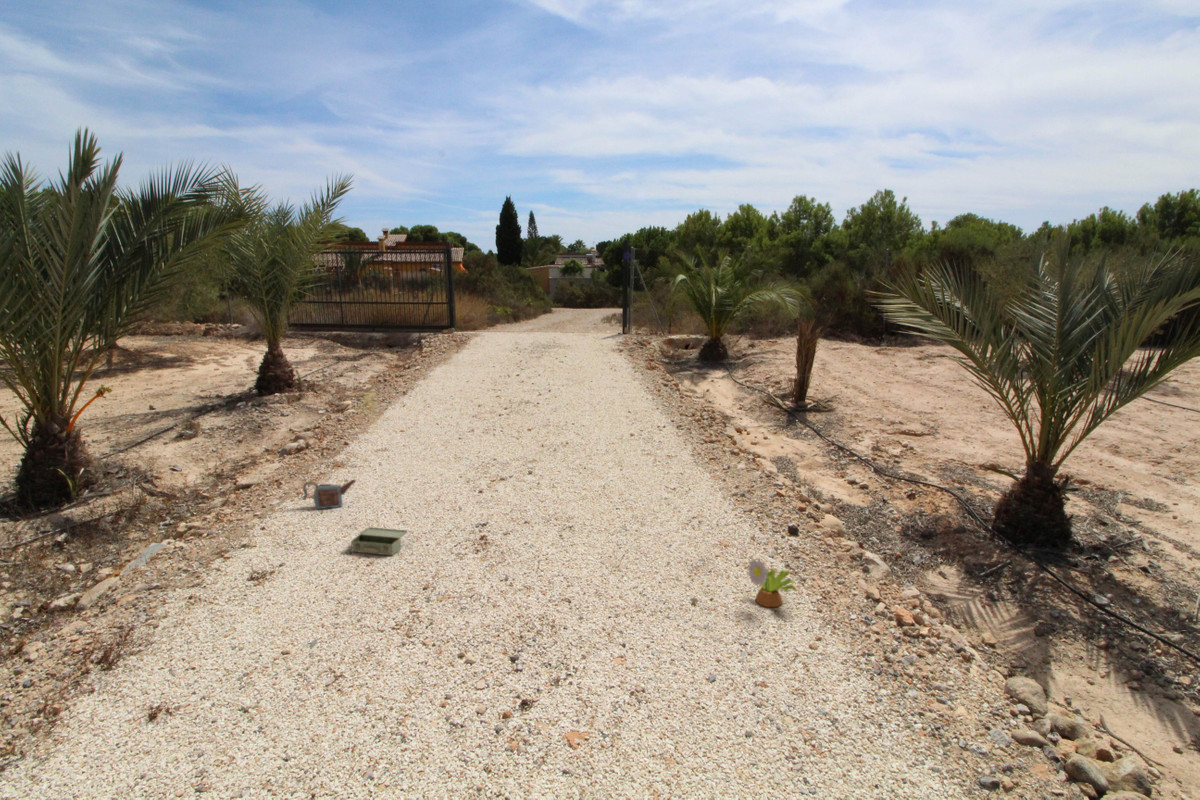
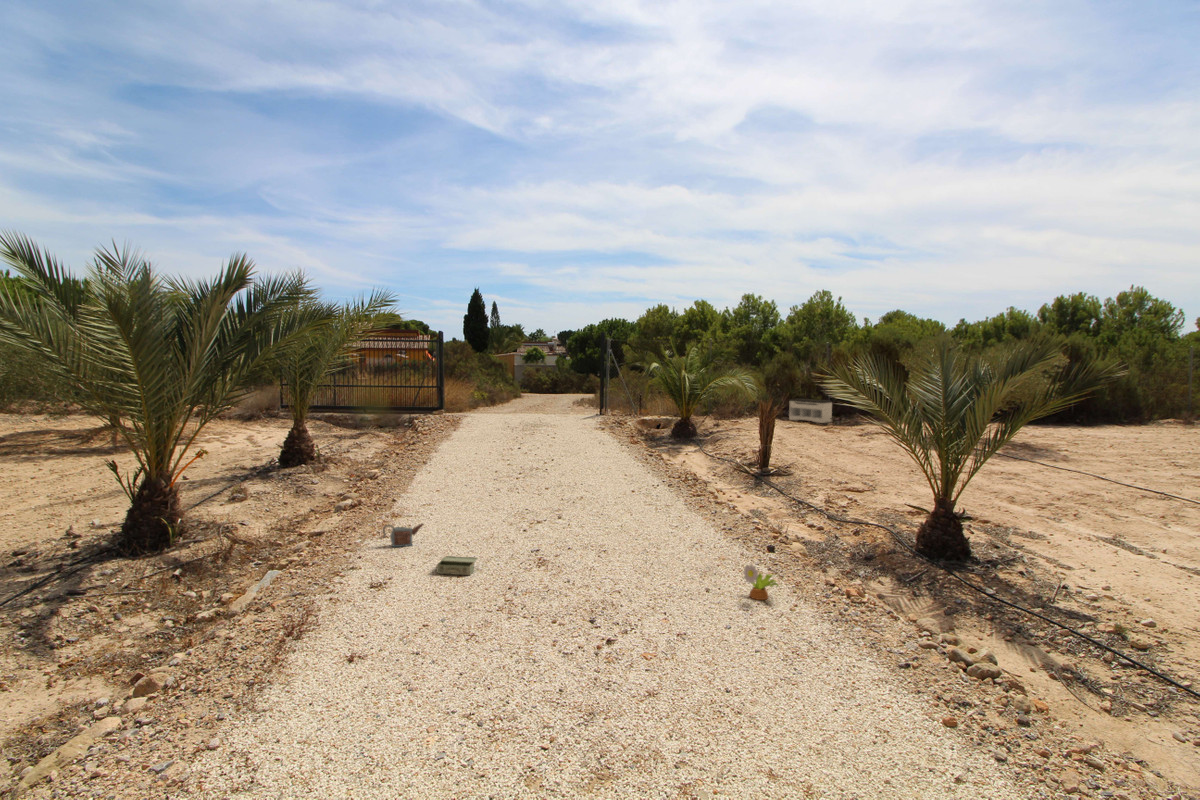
bench: none [837,315,887,344] -> present [789,399,832,423]

